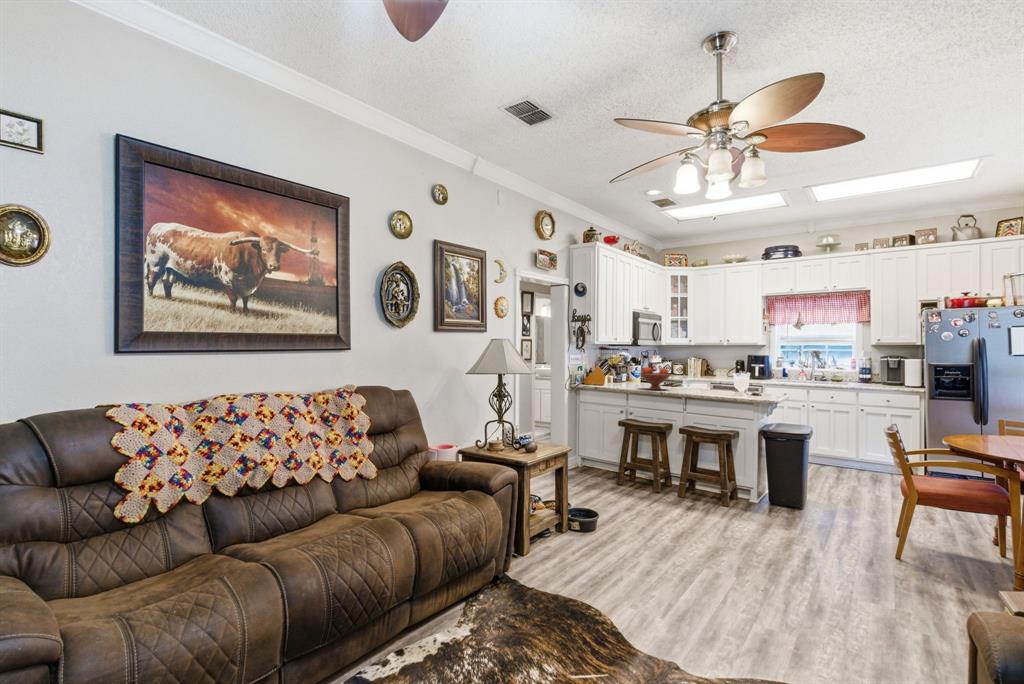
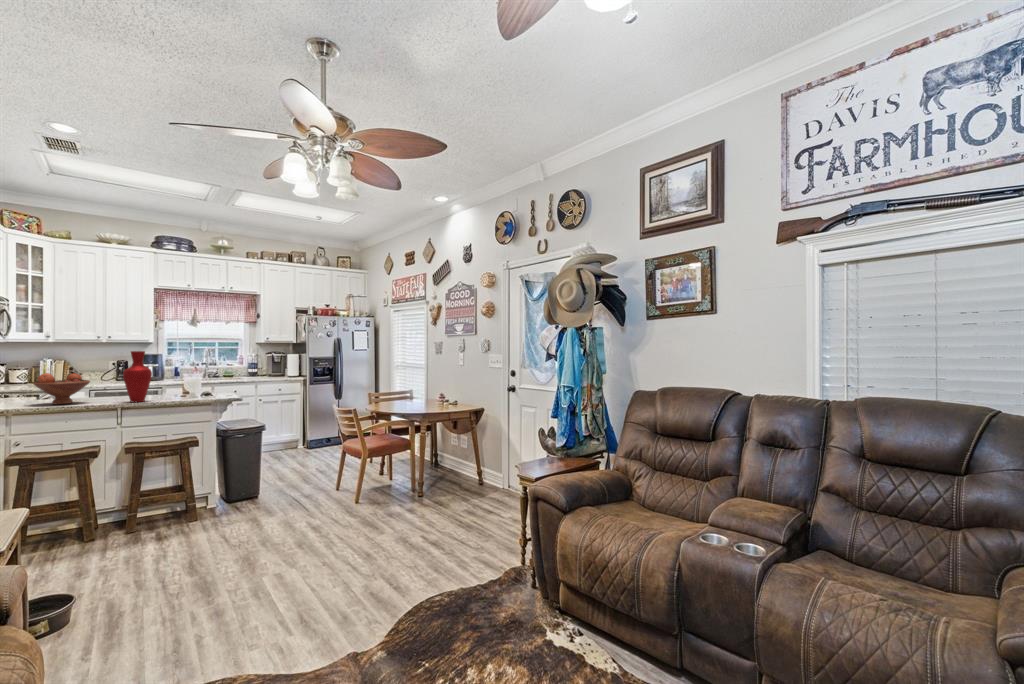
vase: none [685,352,705,394] -> present [123,351,152,402]

